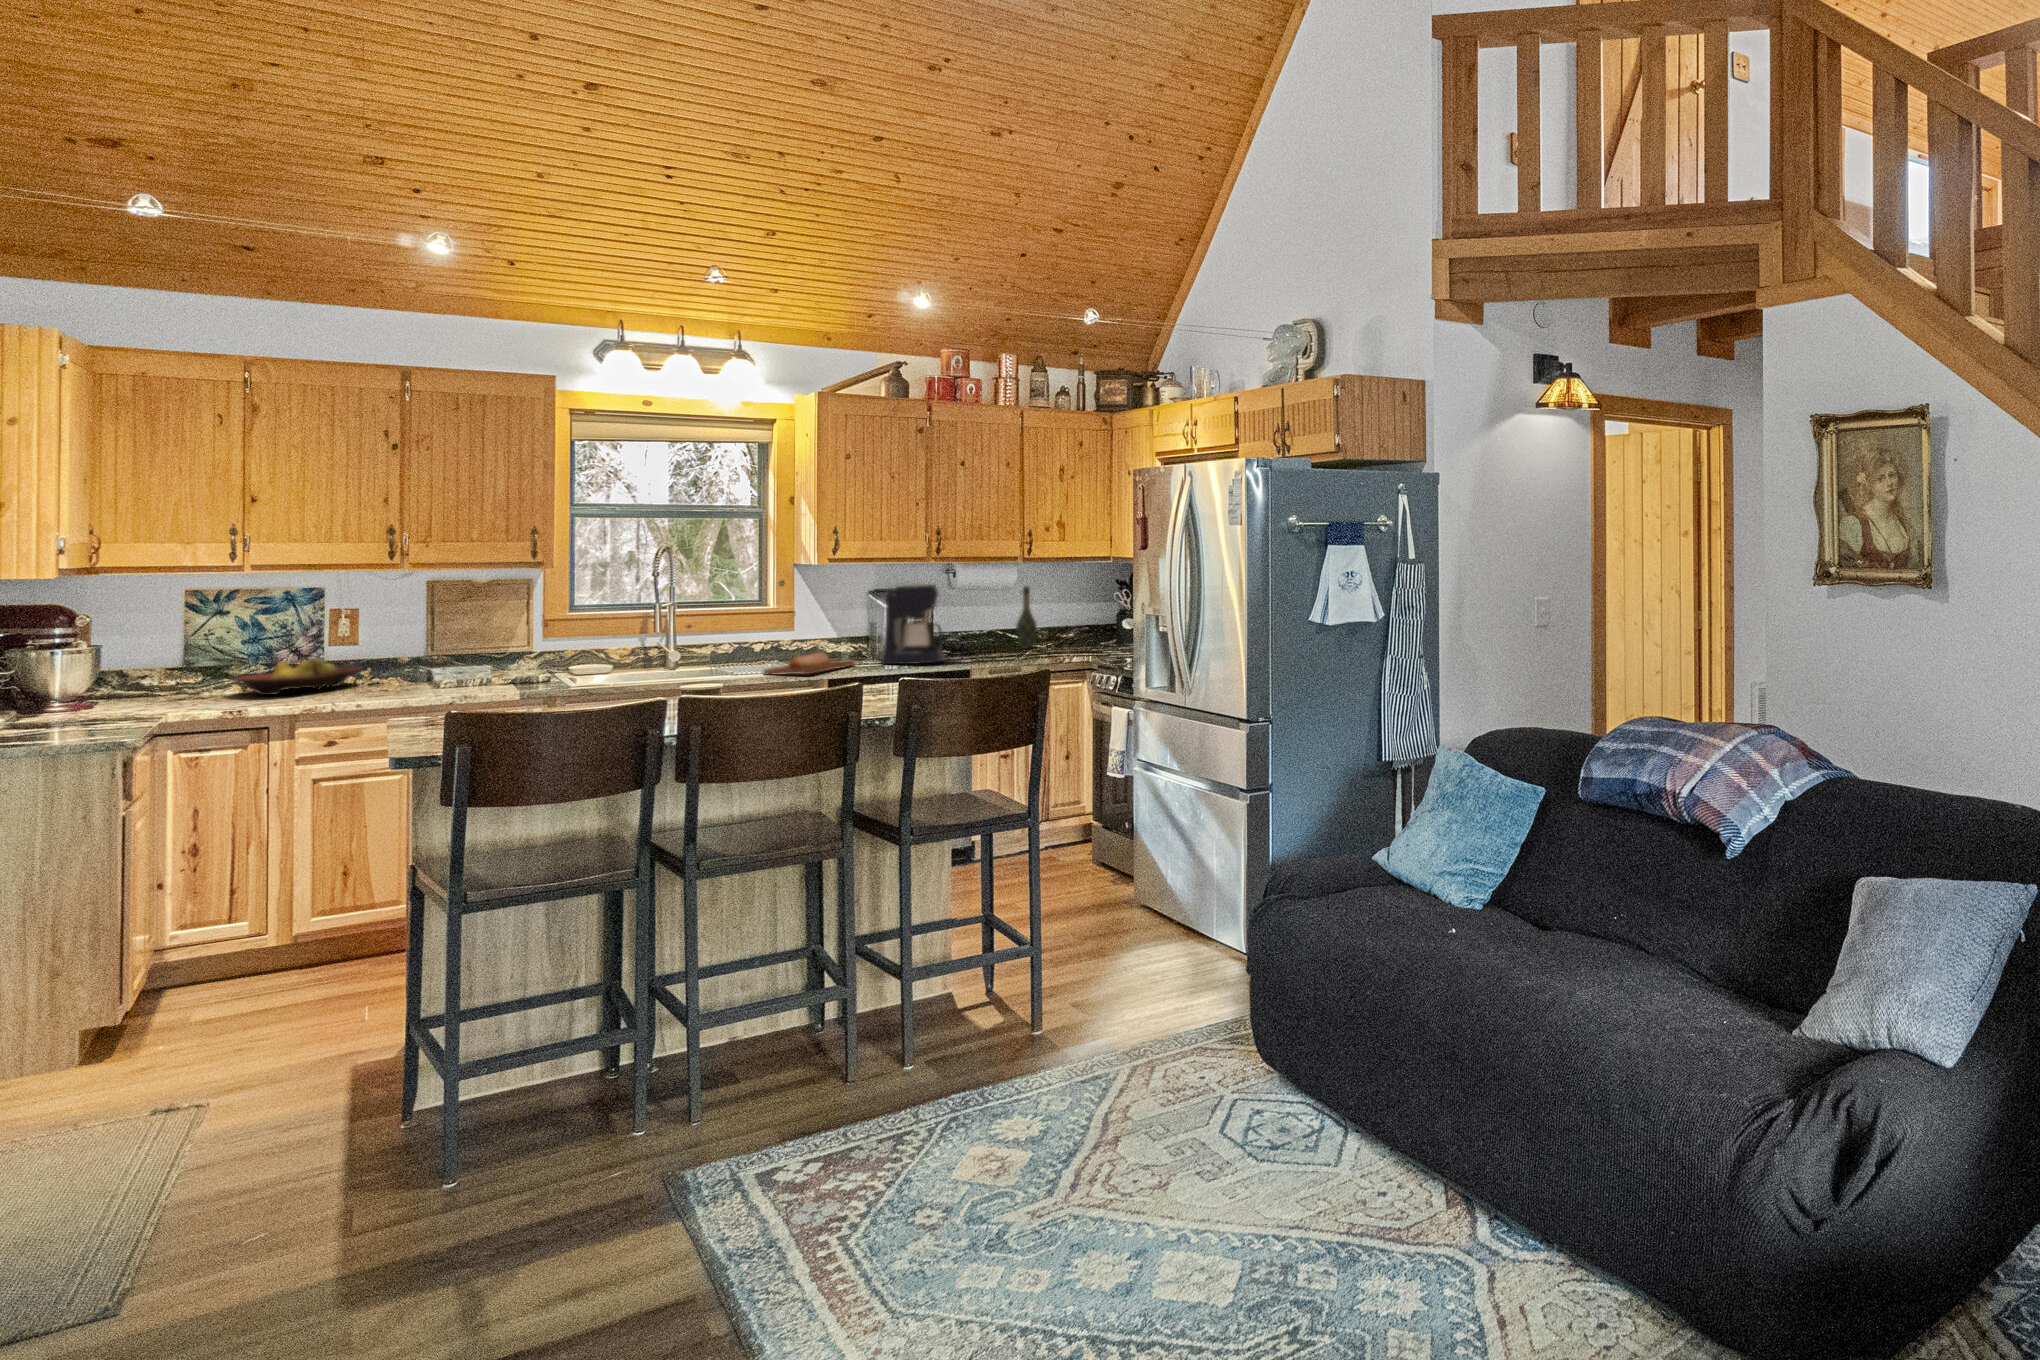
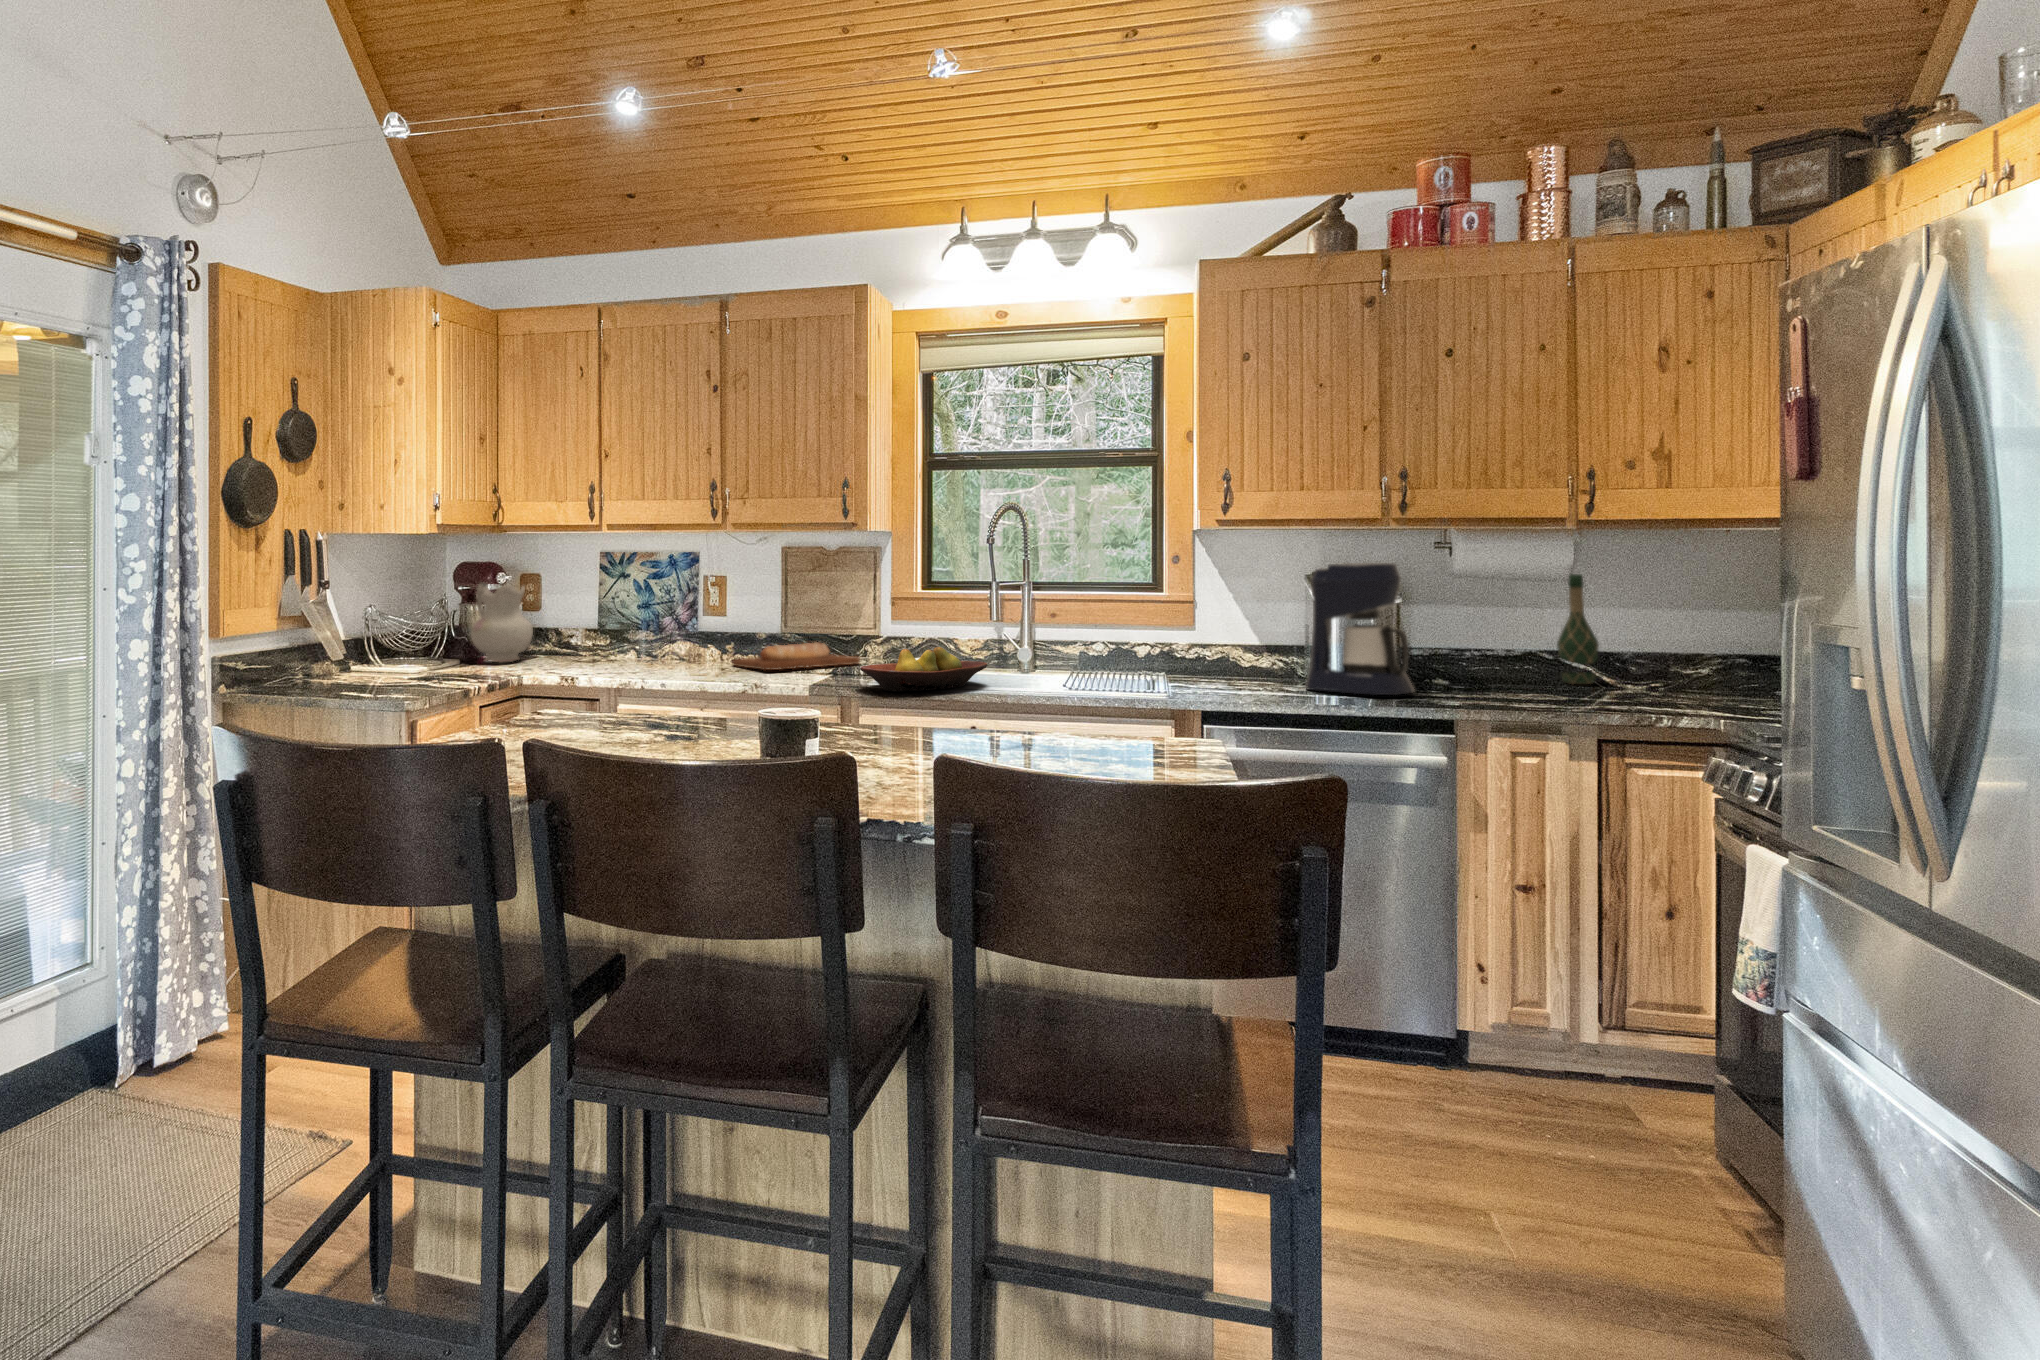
ceramic pitcher: none [66,627,155,705] -> present [471,583,533,662]
bread loaf: present [763,652,855,675] -> present [732,642,860,670]
fruit bowl: present [235,658,362,695] -> present [860,647,987,691]

